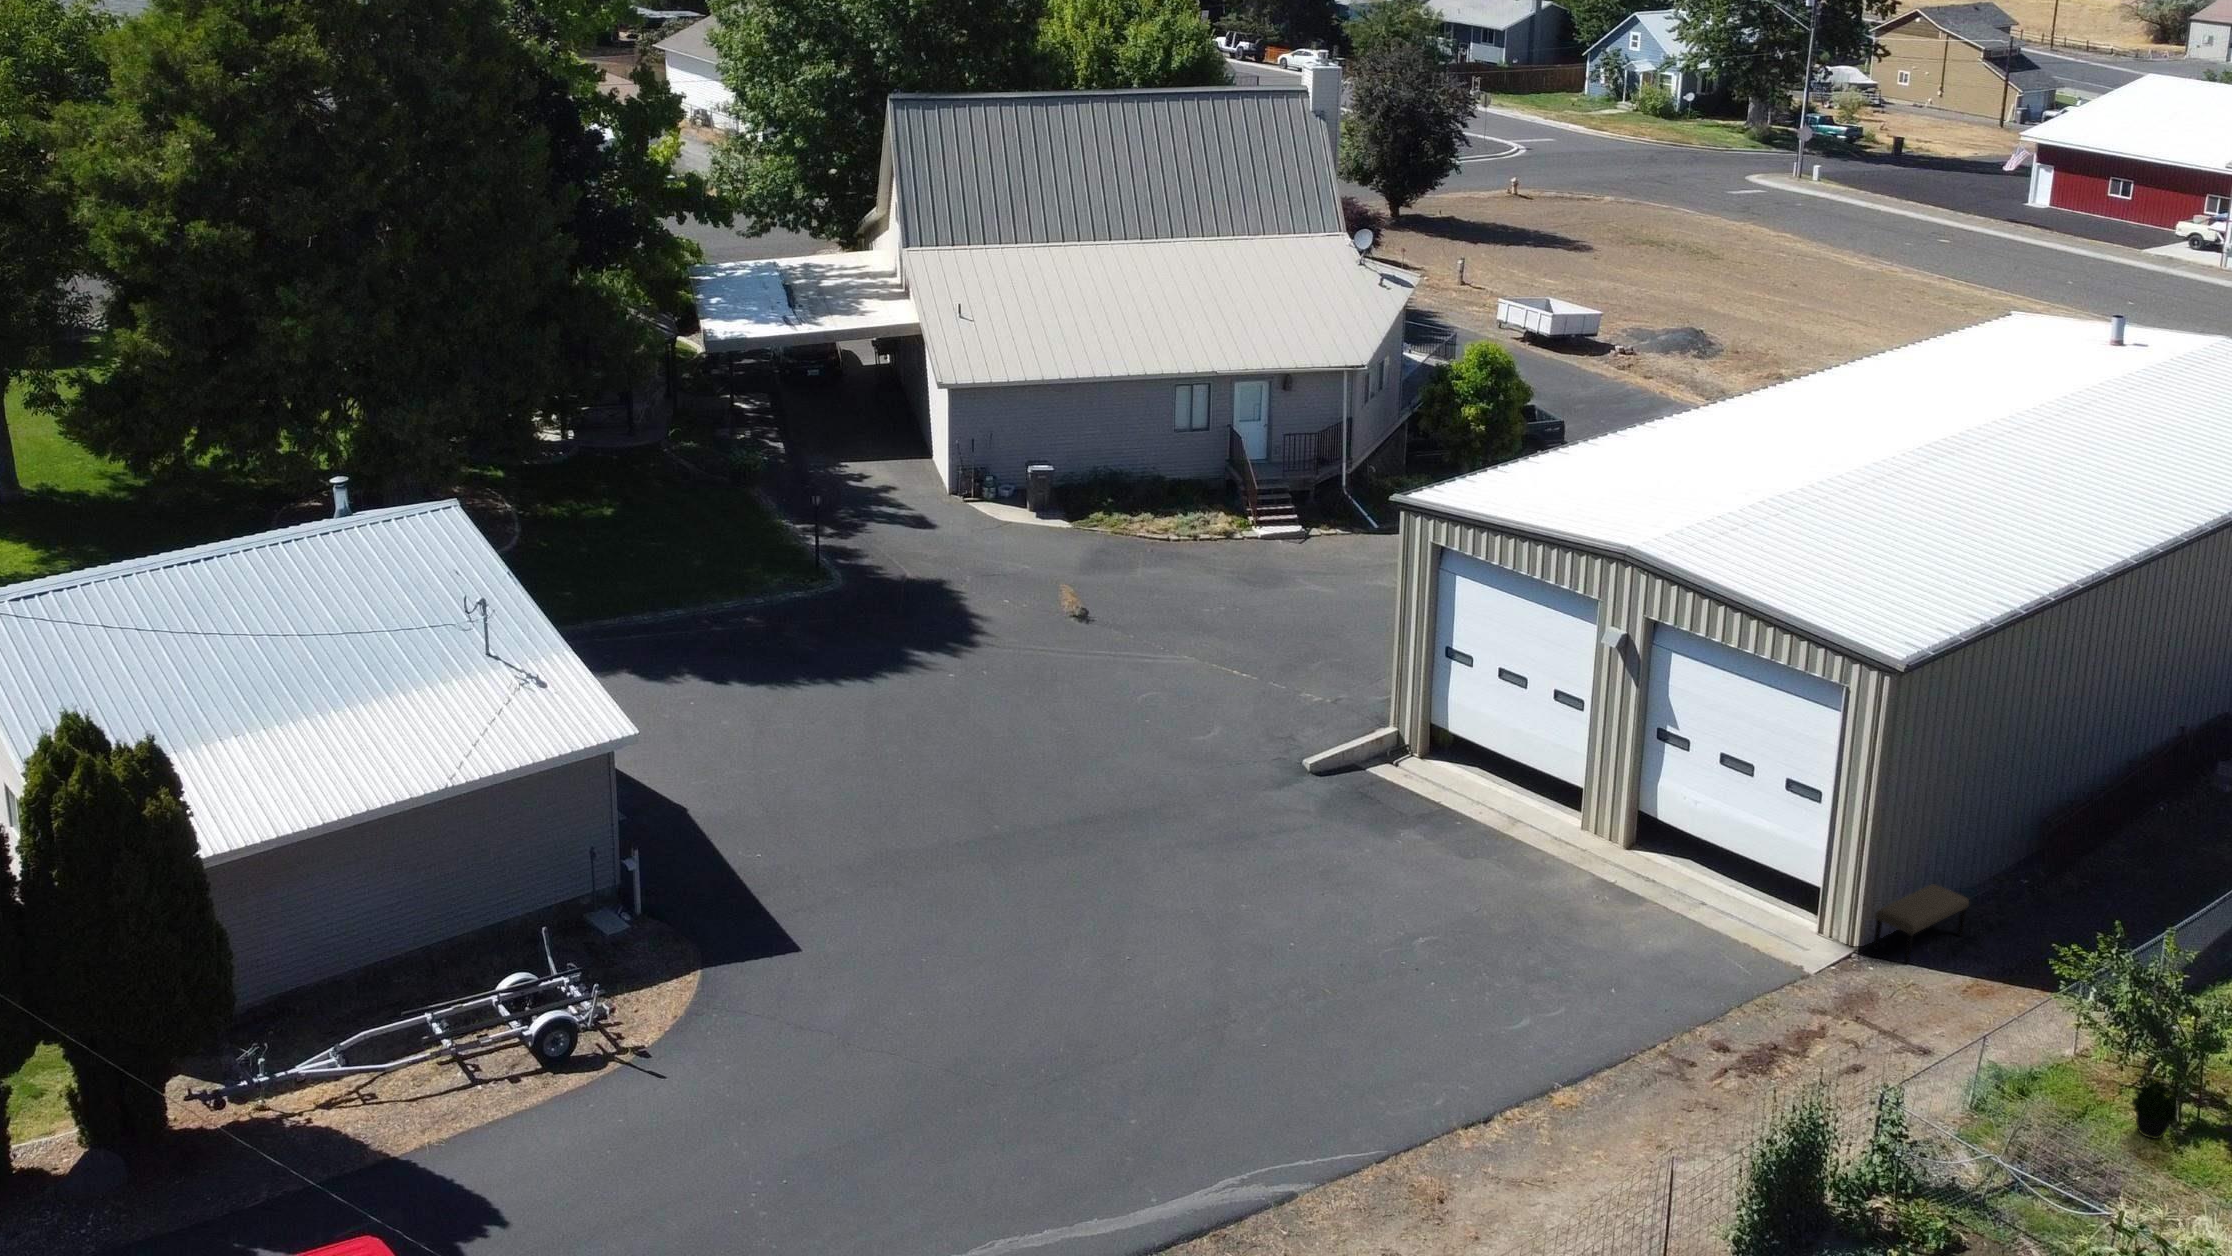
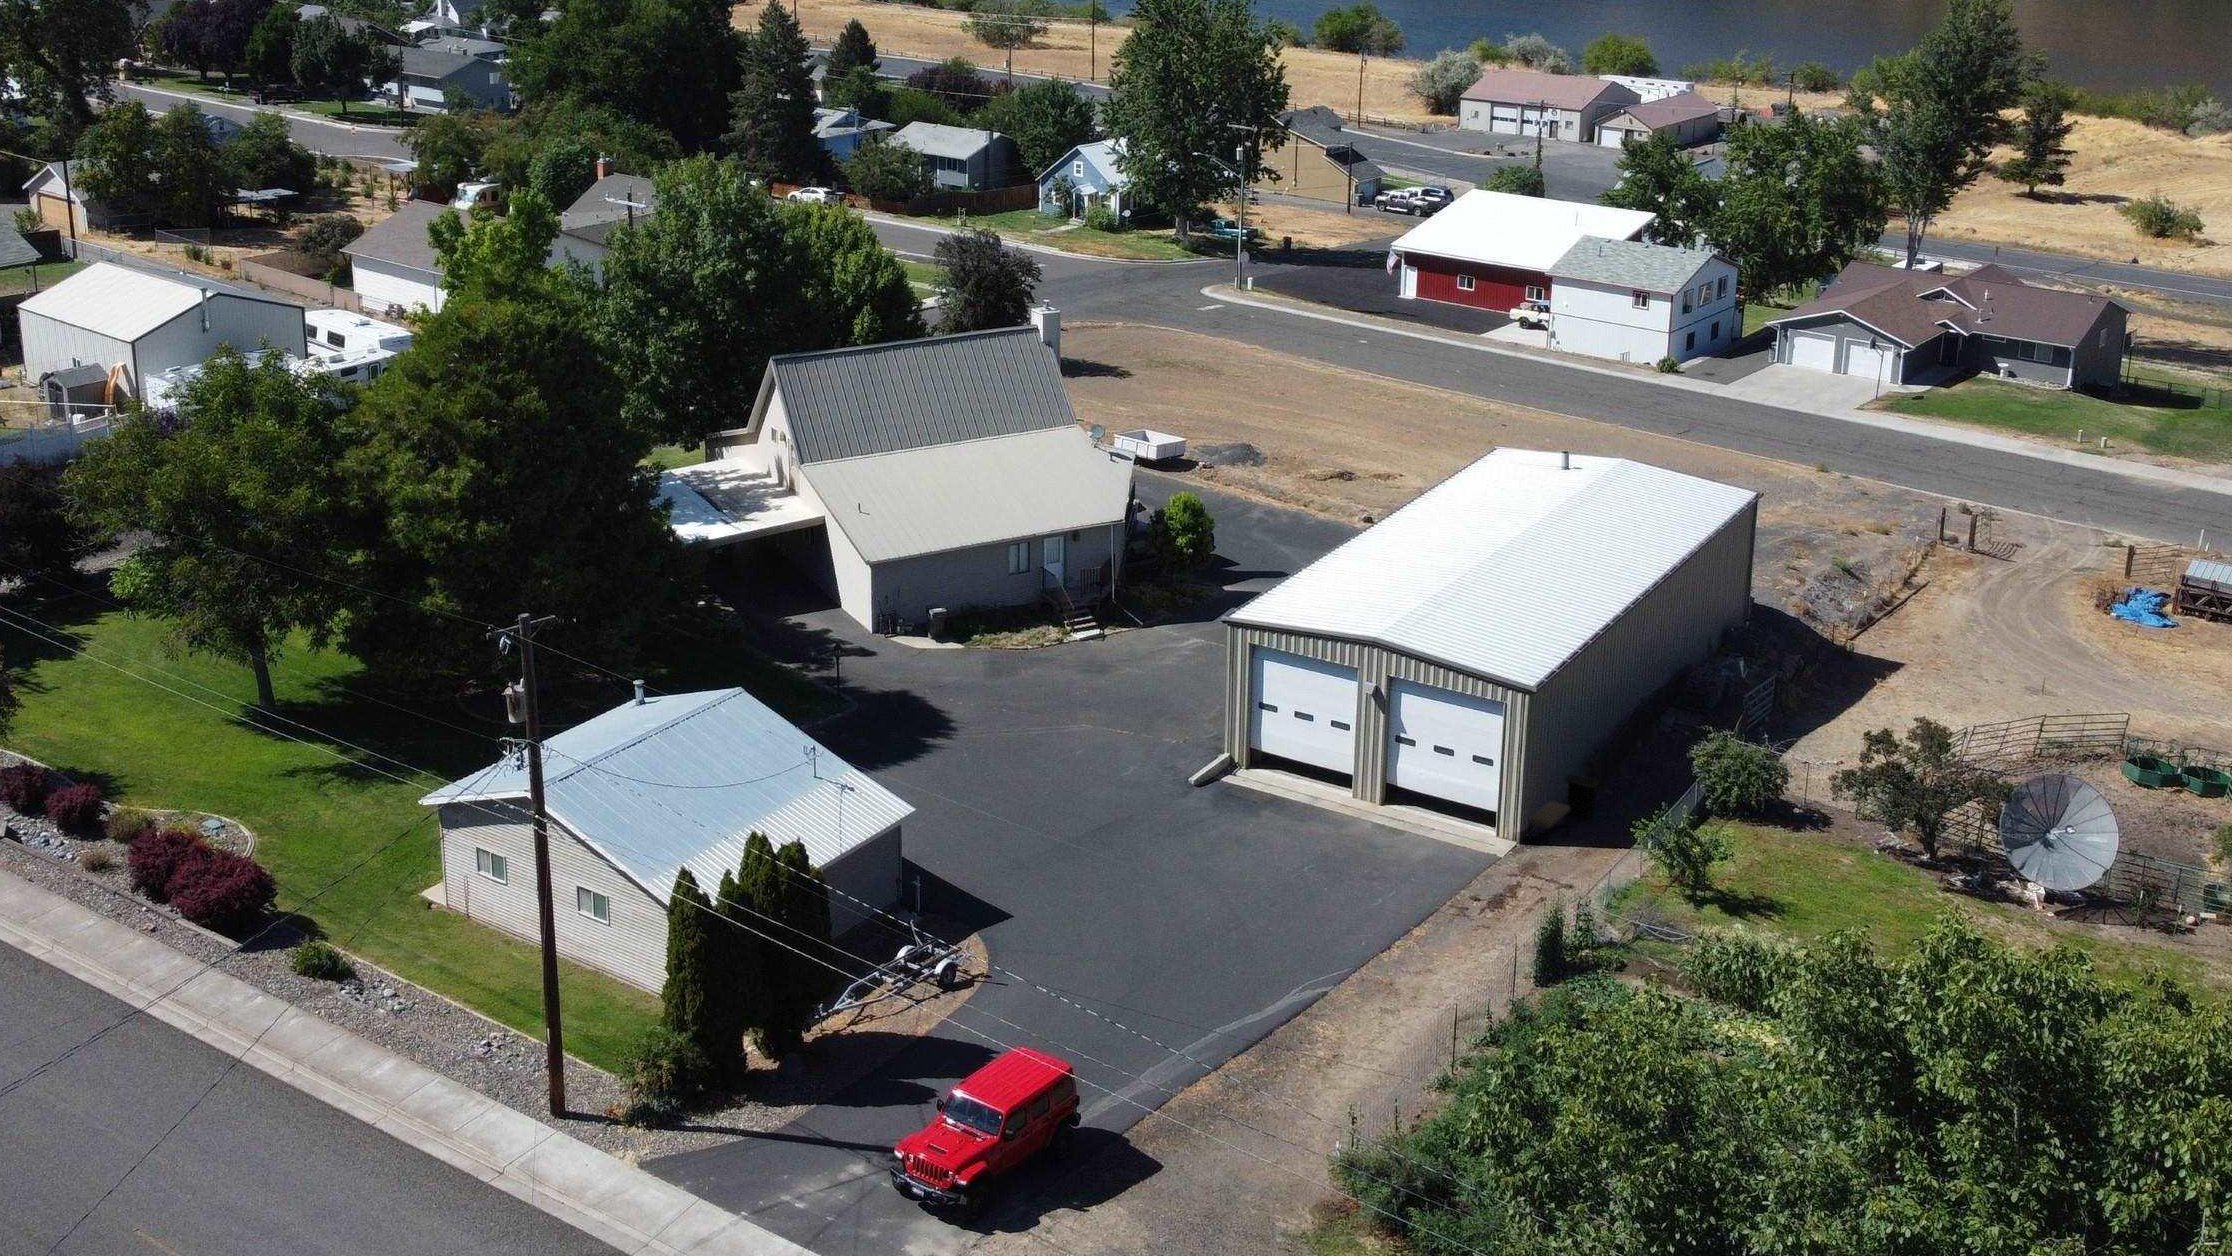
trash can: none [1968,840,2038,927] -> present [1564,774,1600,818]
potted plant: present [2131,1076,2178,1139] -> none [1672,880,1695,910]

